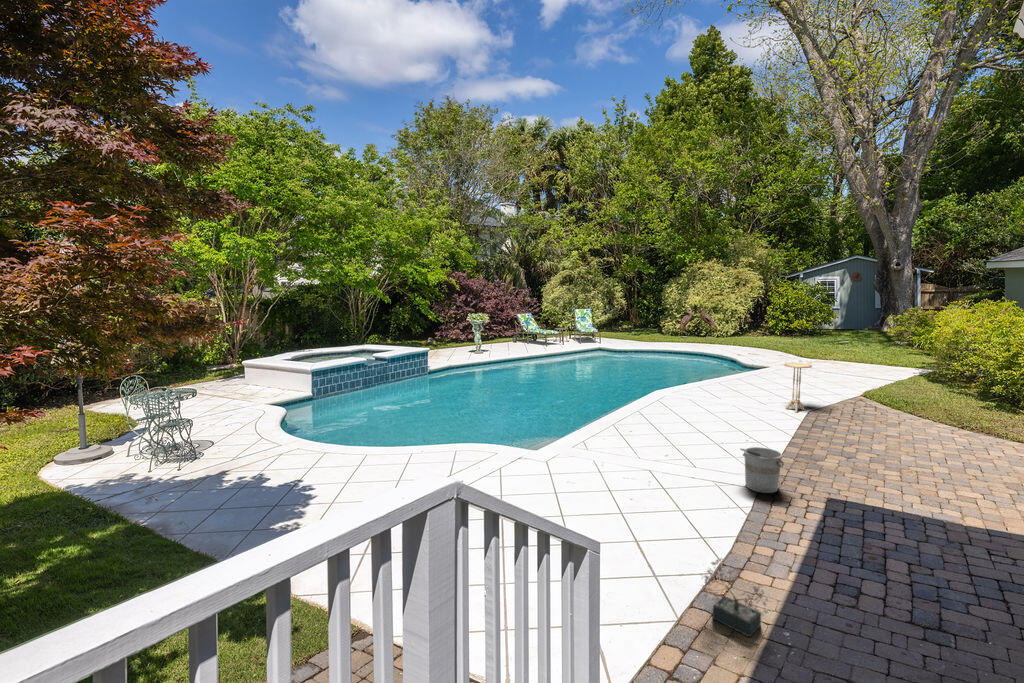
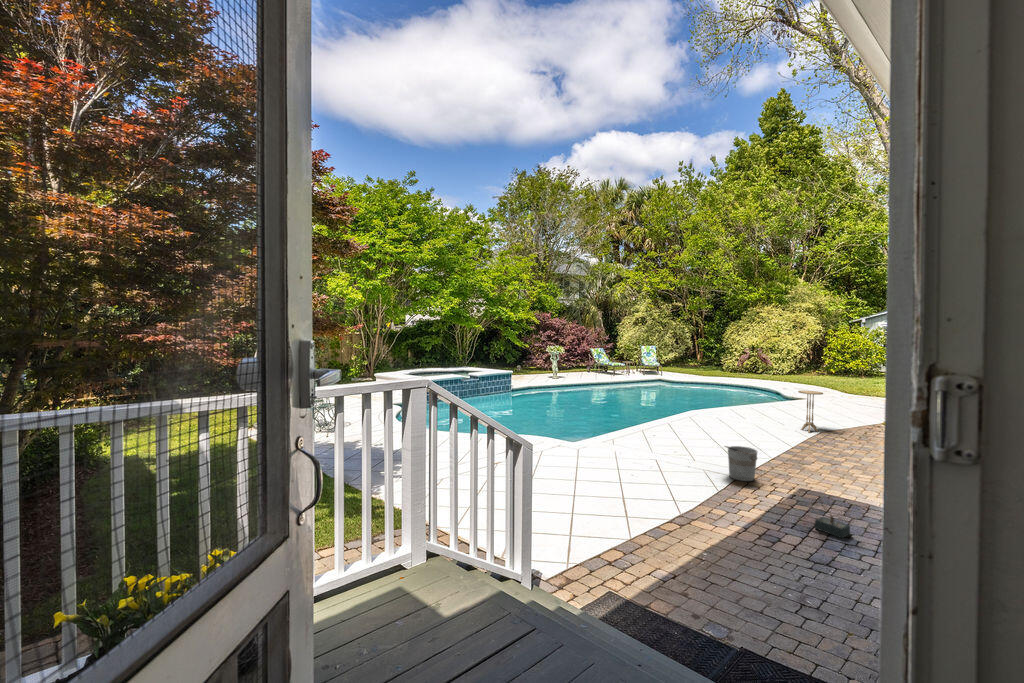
decorative plant: present [703,559,768,637] -> present [808,492,854,538]

